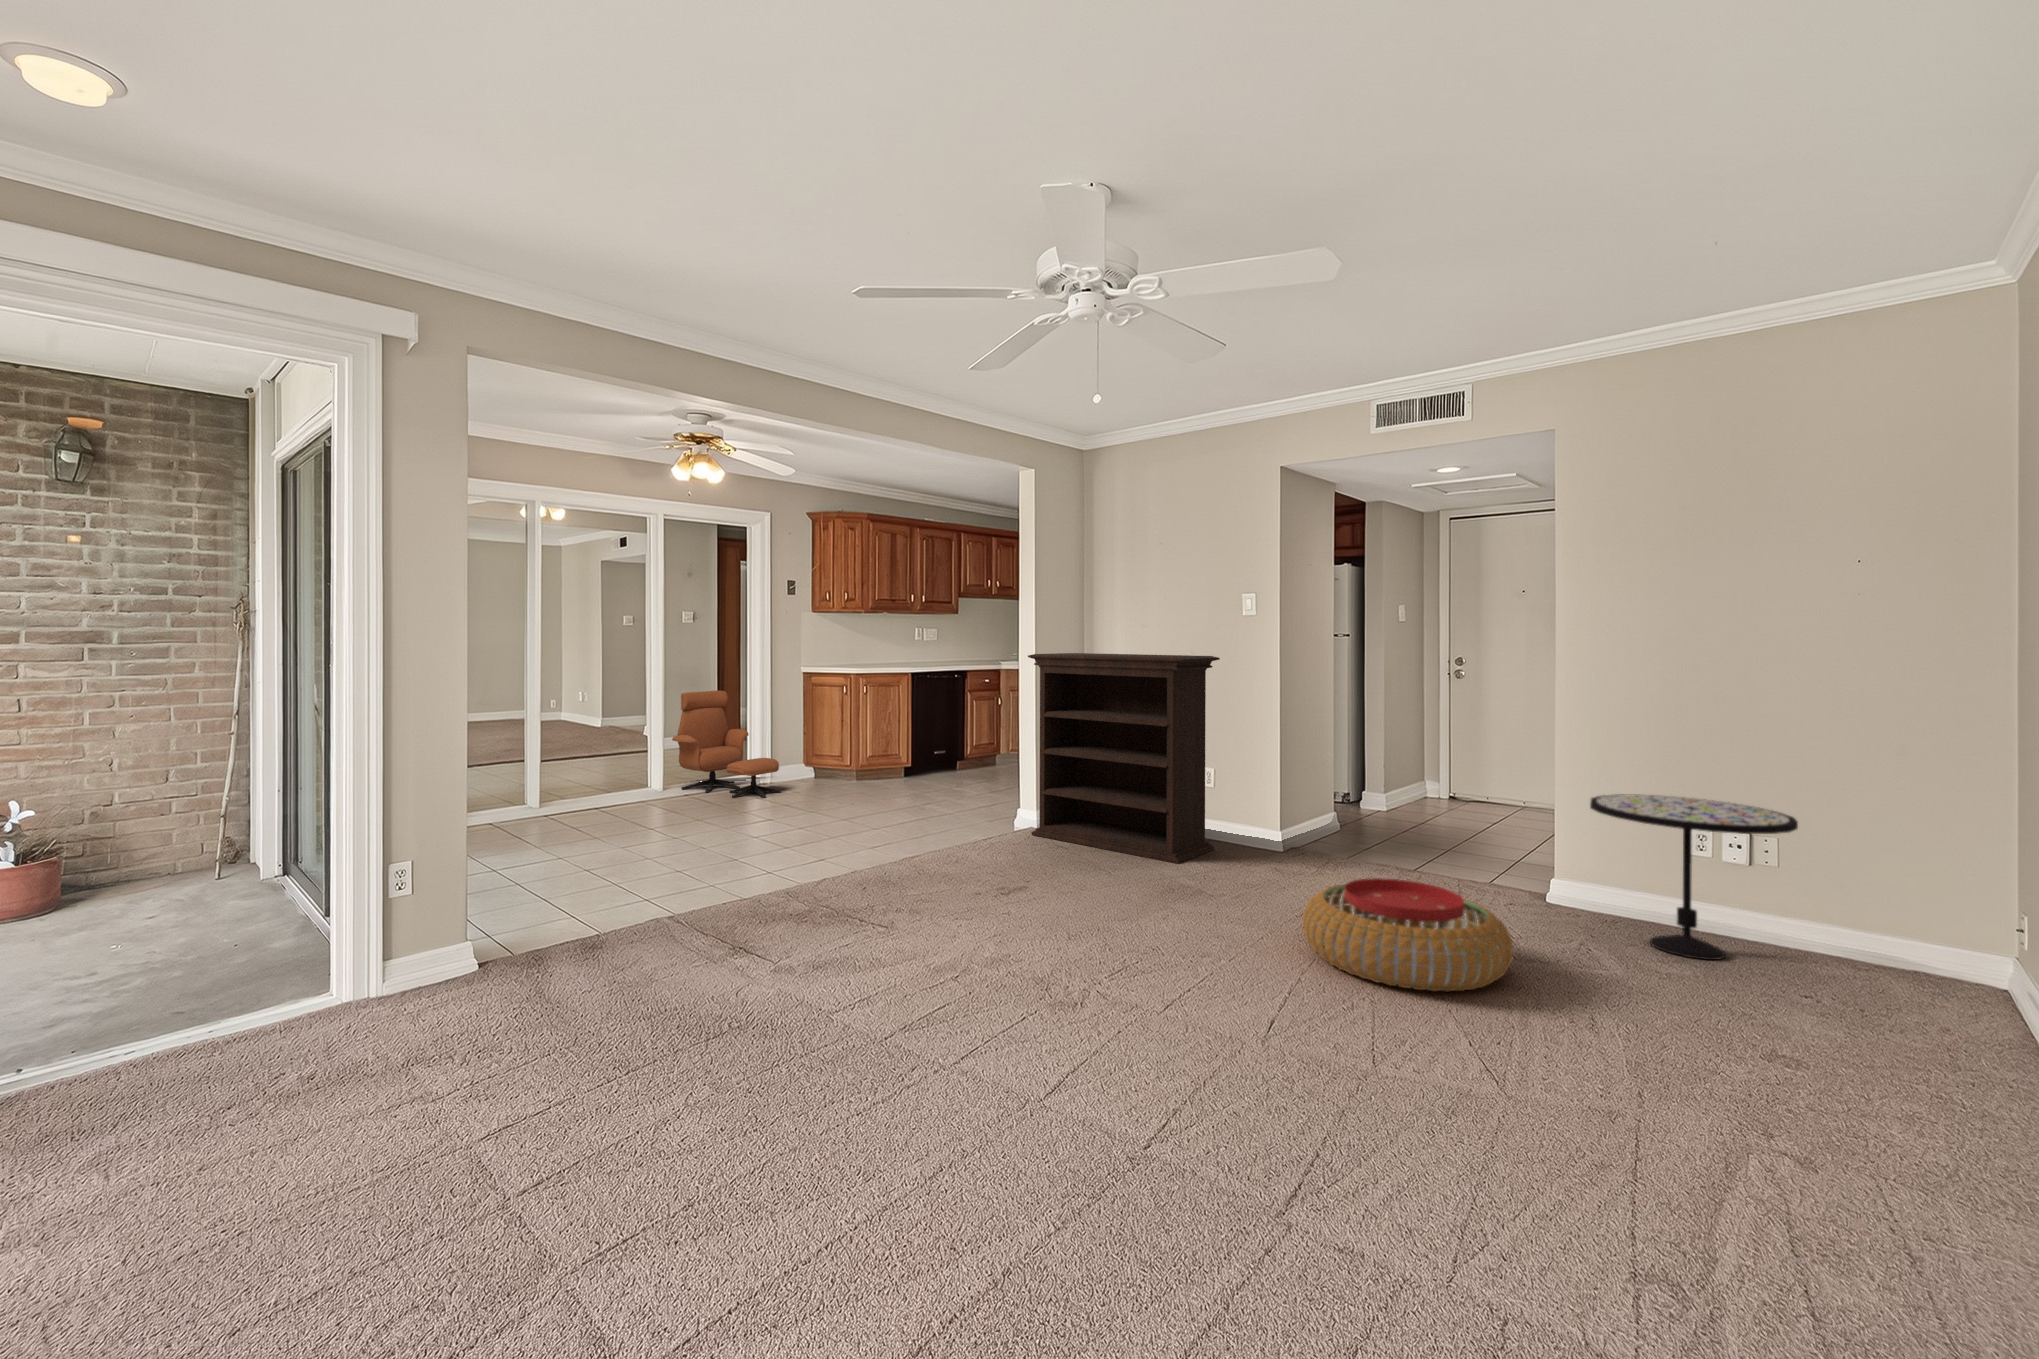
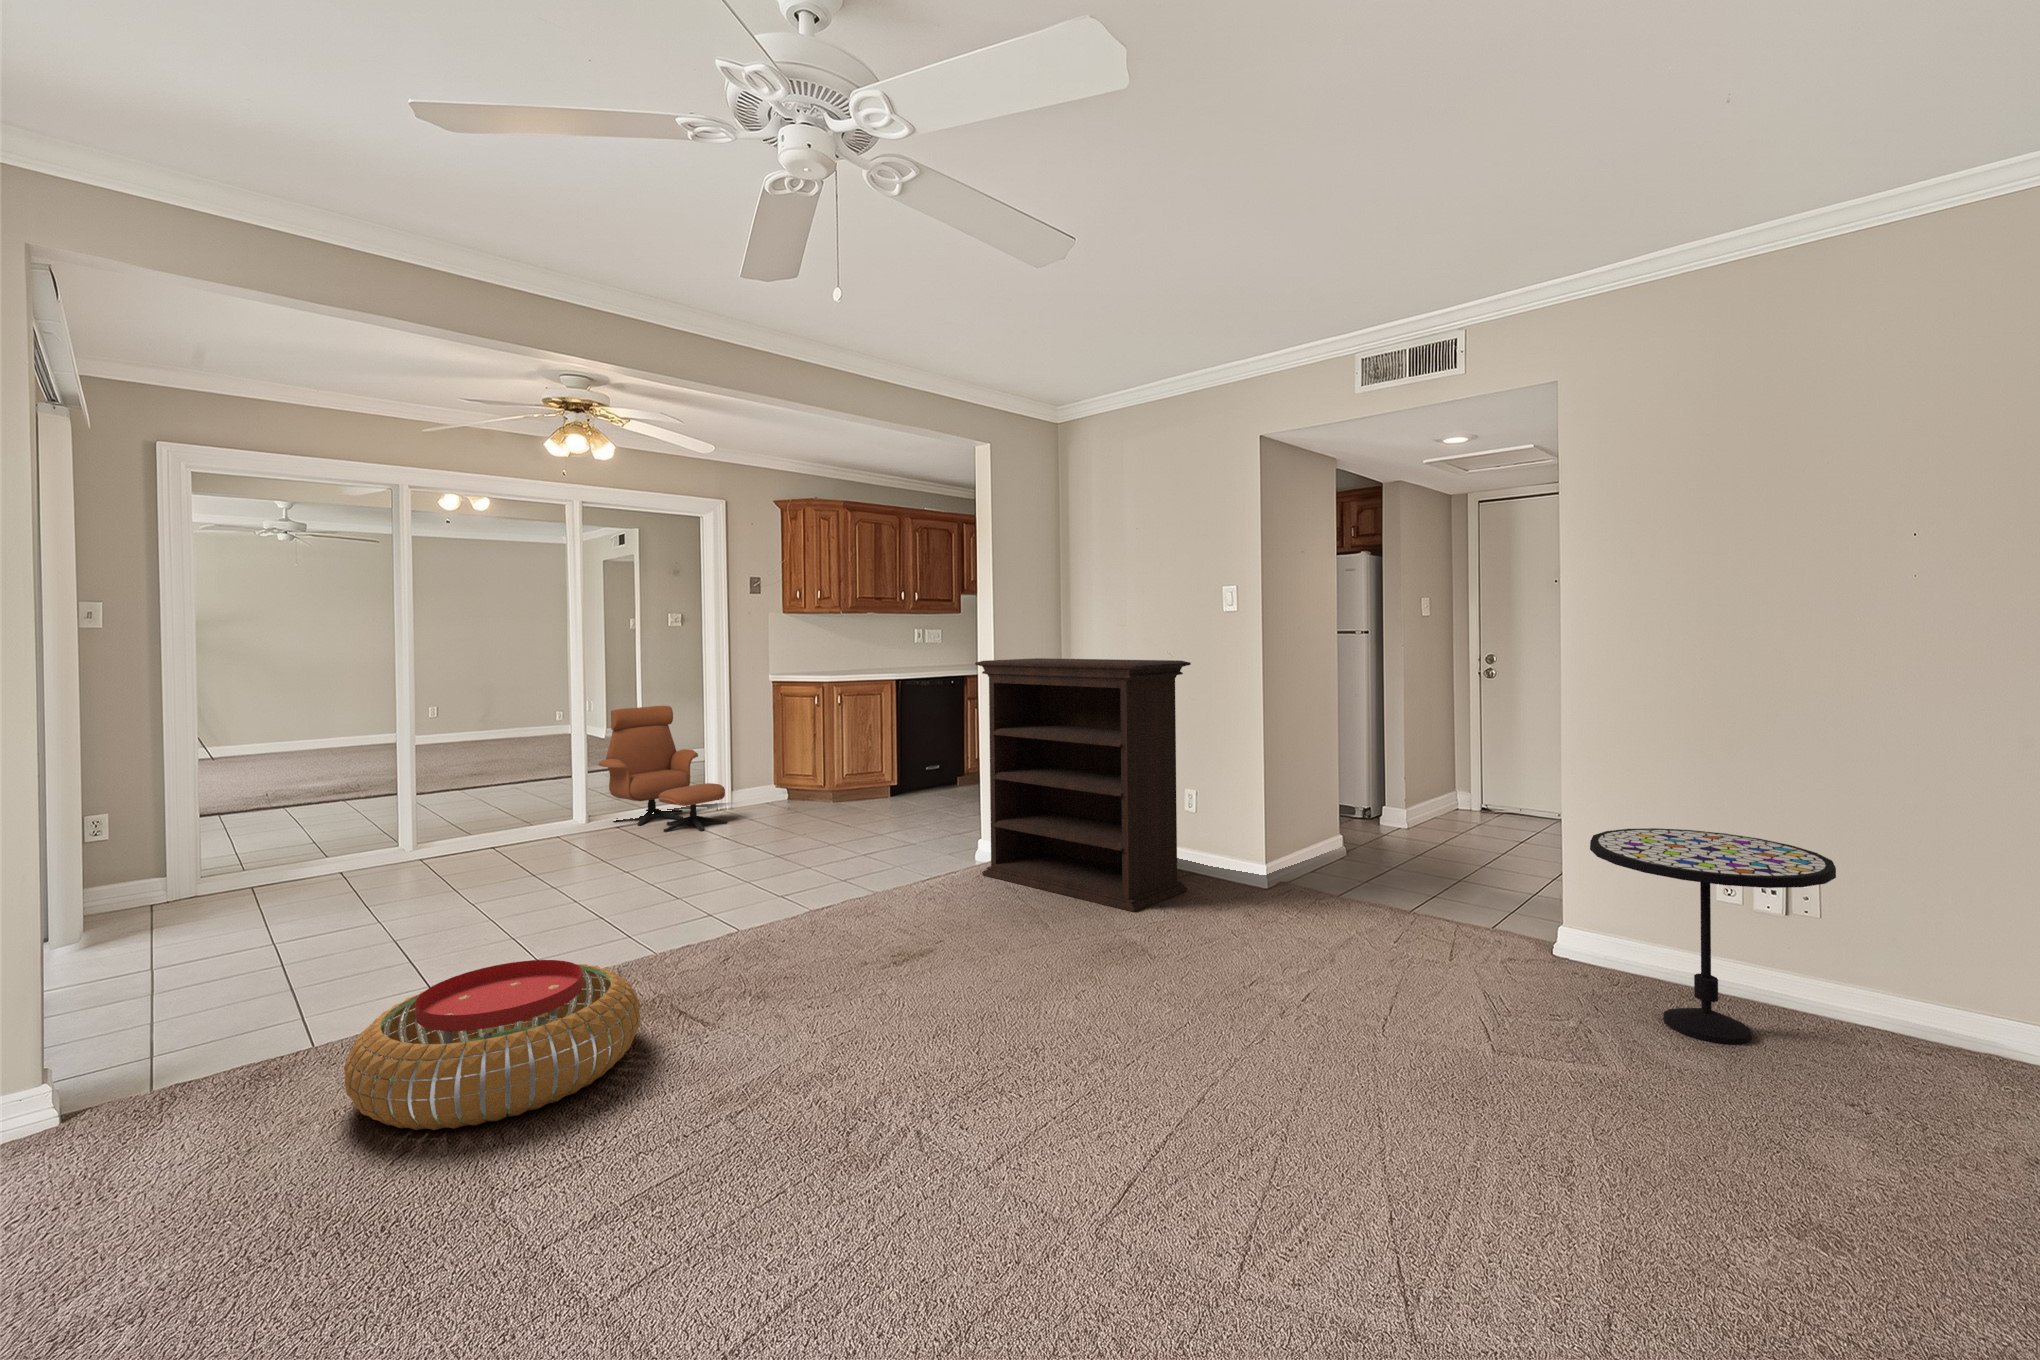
pouf: present [1302,878,1513,992] -> present [344,960,640,1130]

